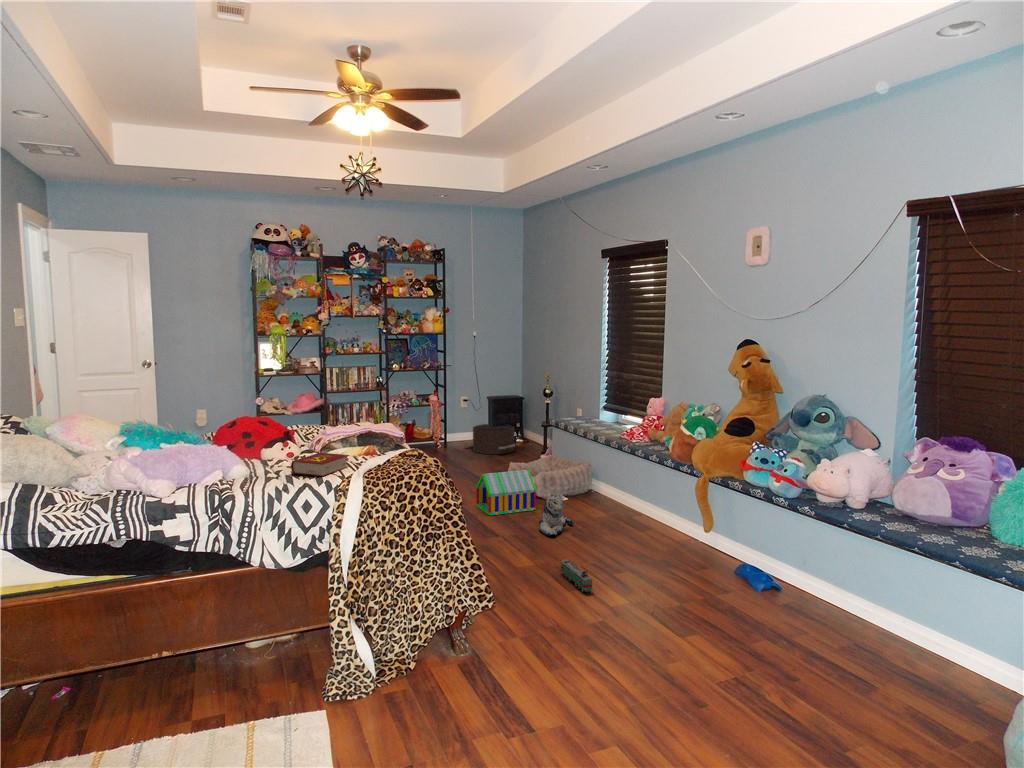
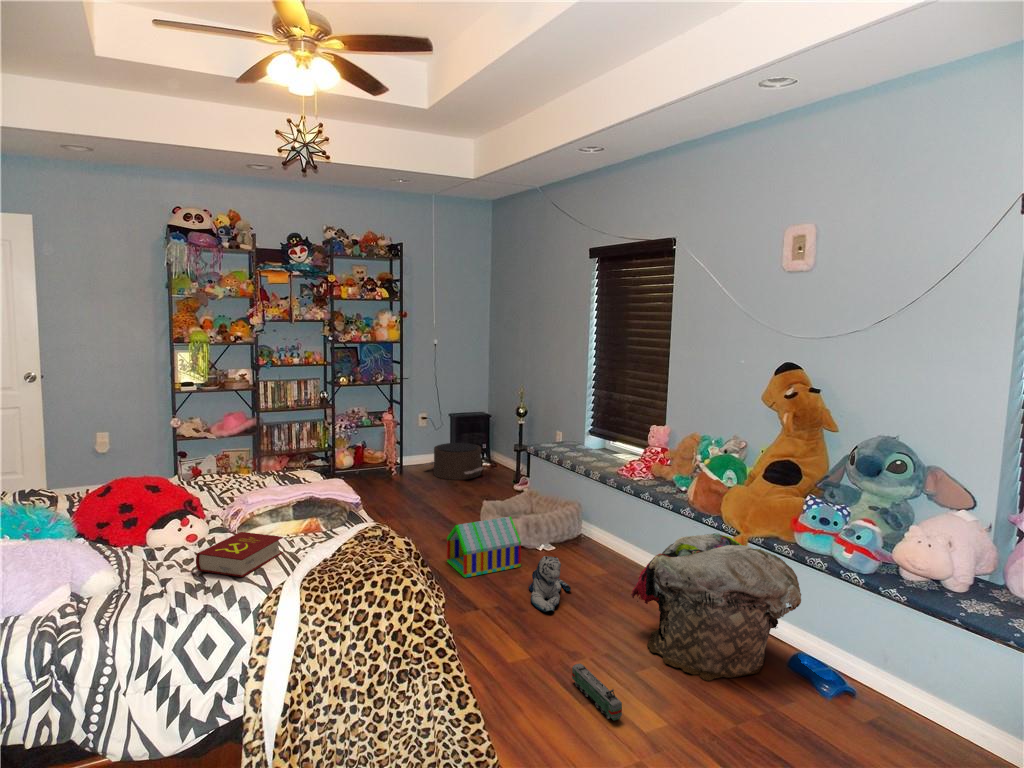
laundry basket: none [614,469,741,575] -> present [631,533,801,681]

